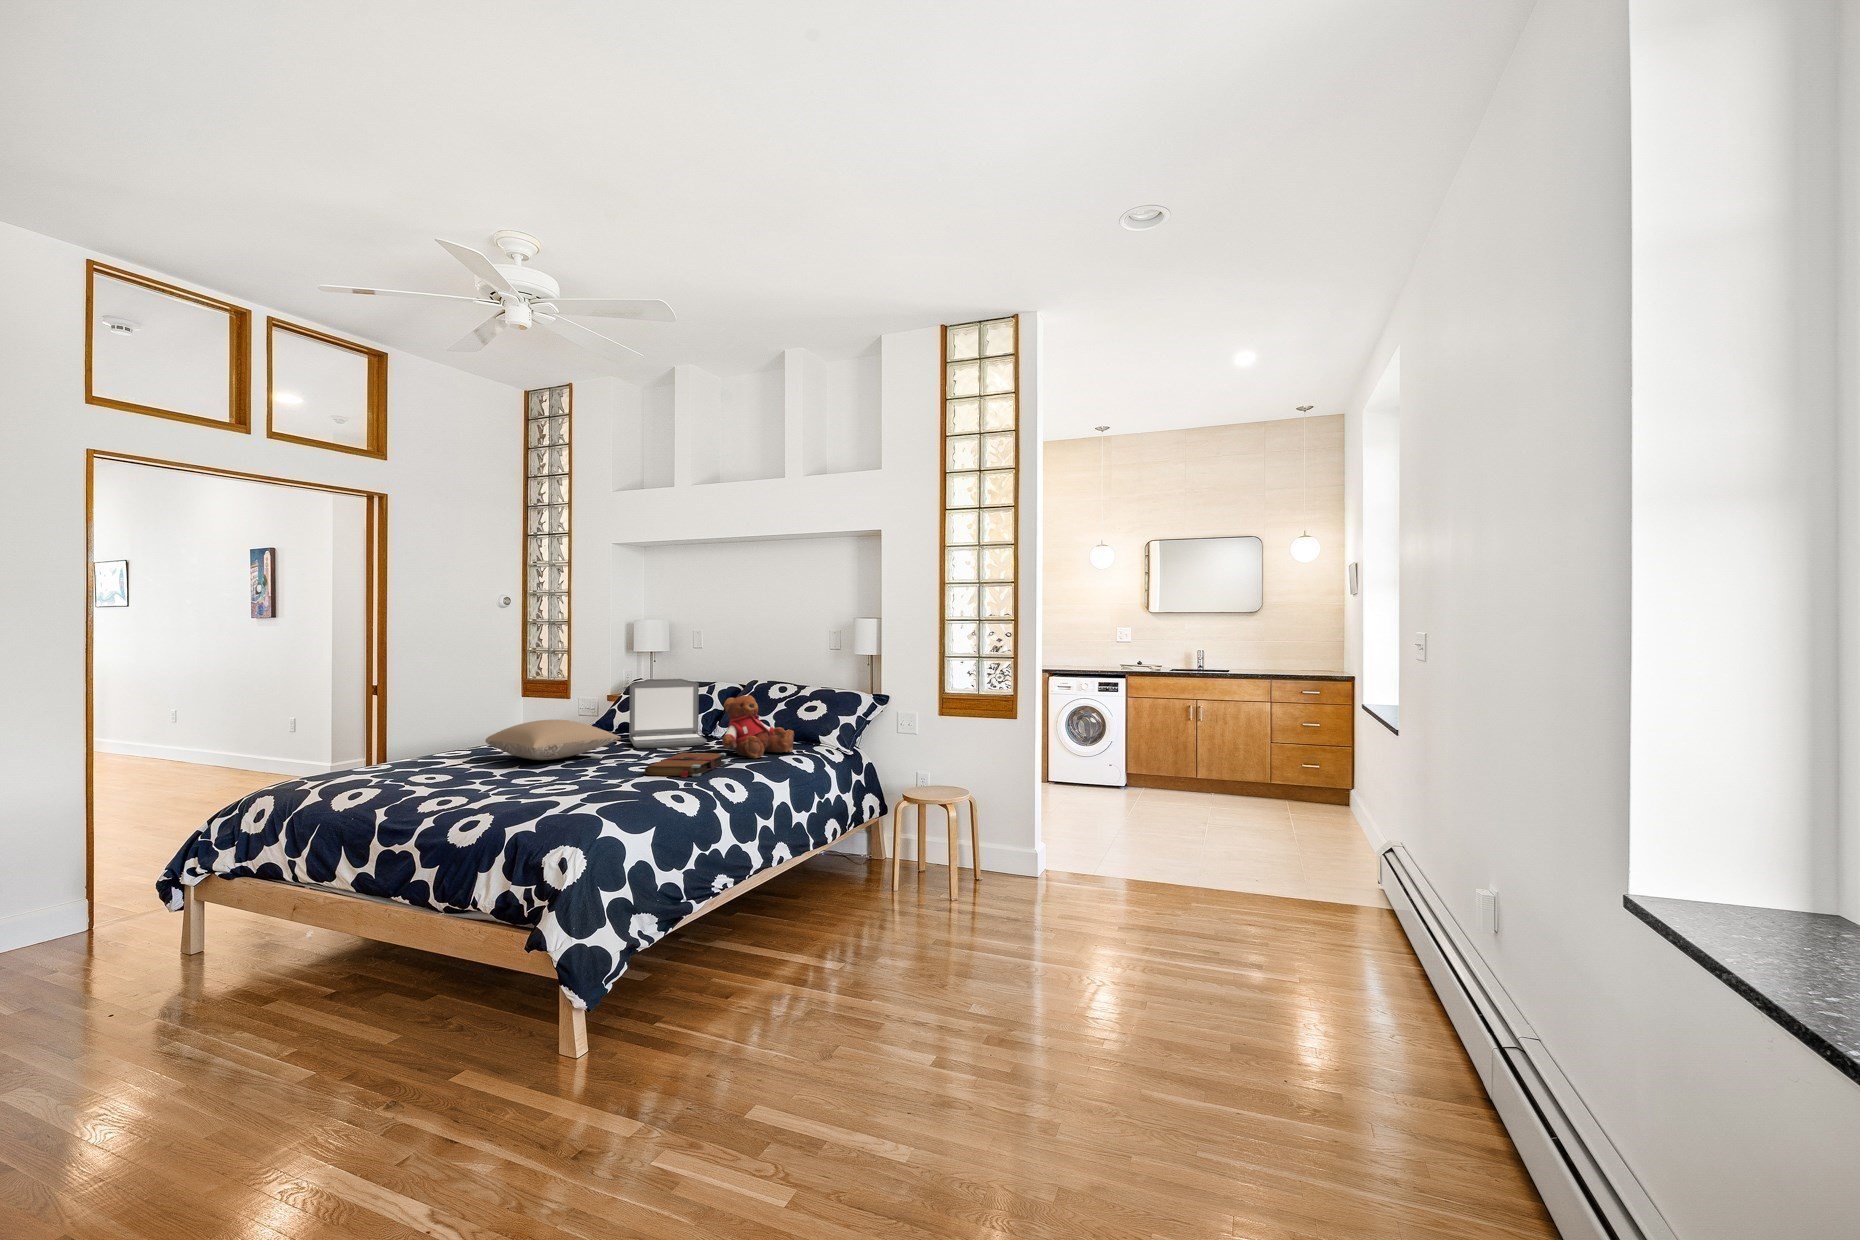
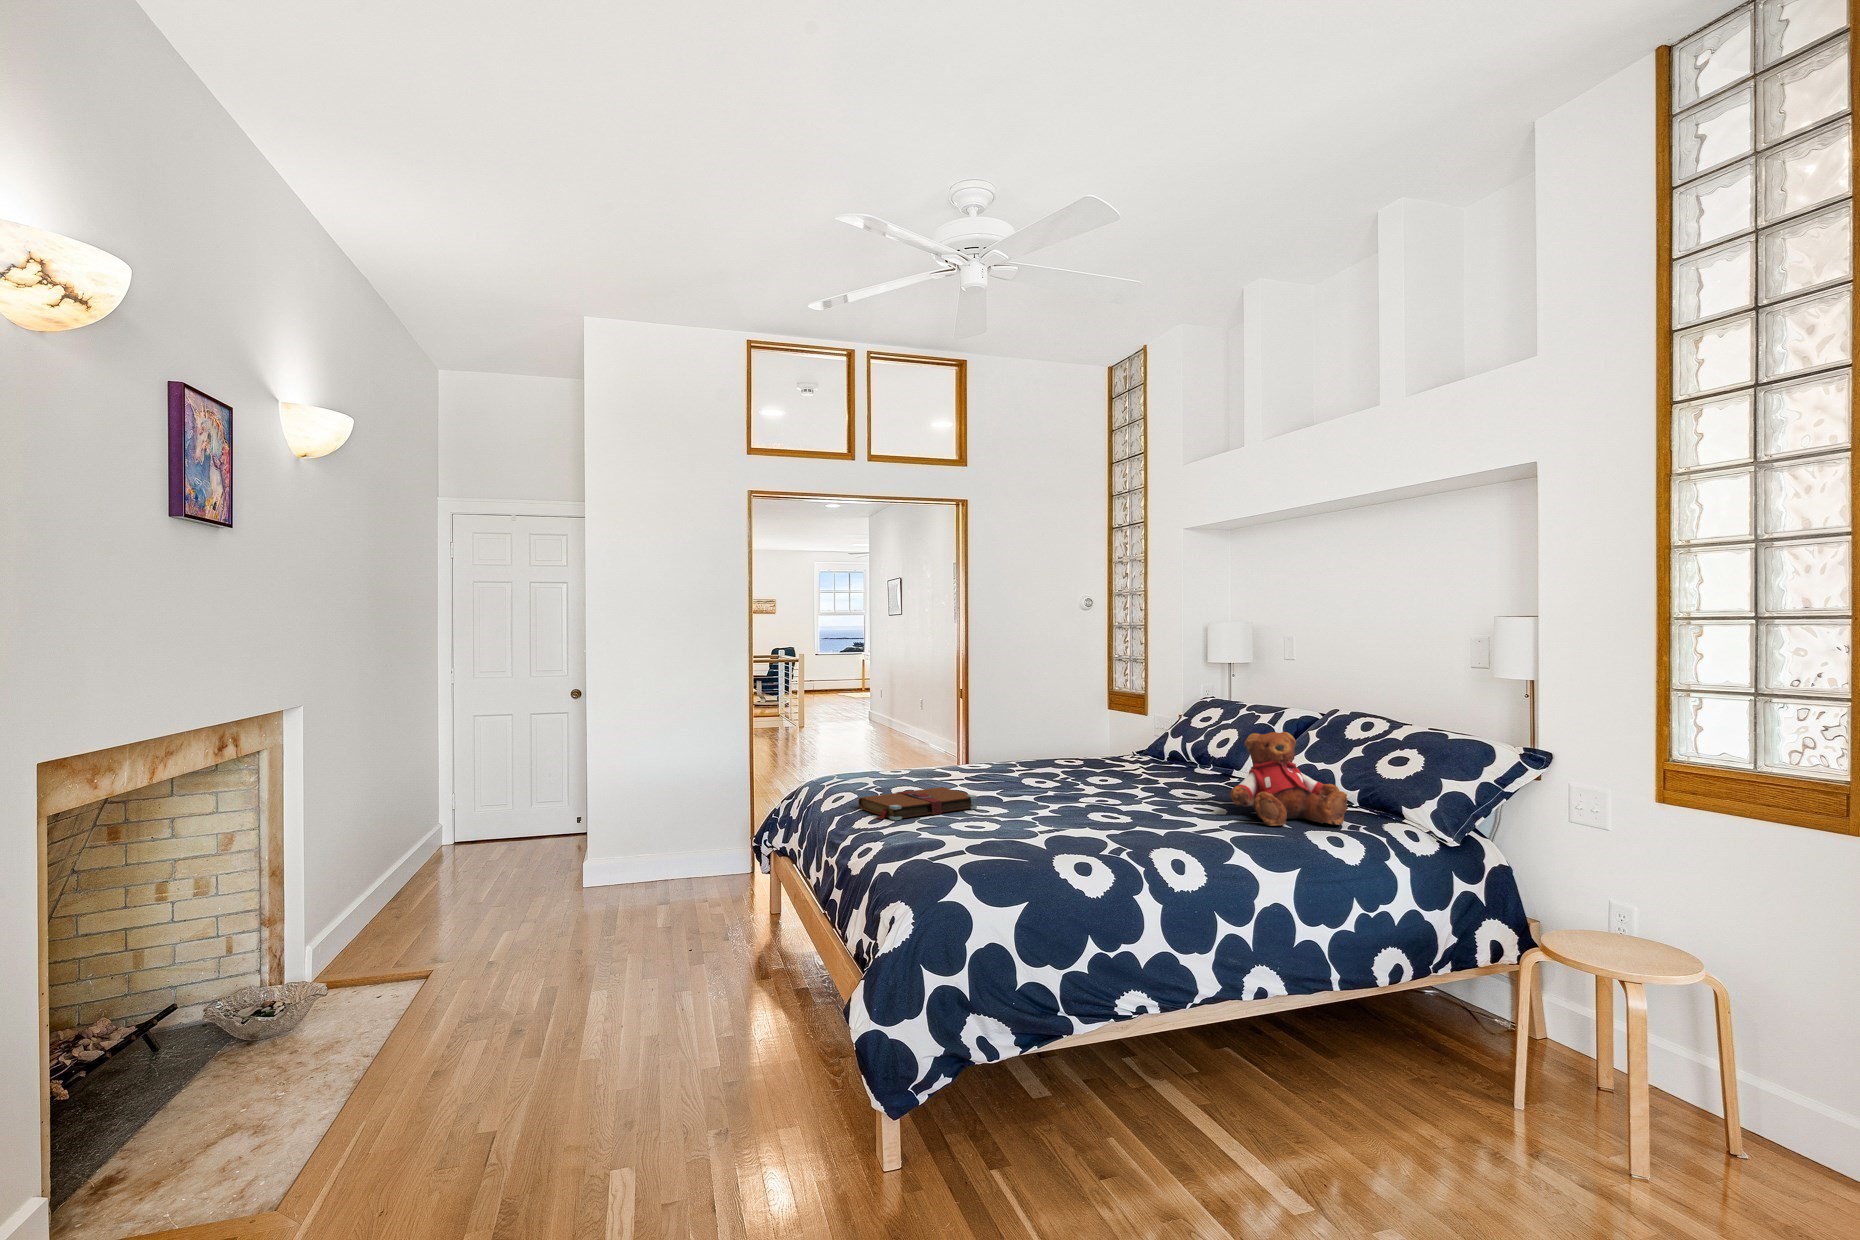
laptop: present [629,679,707,748] -> none [1148,699,1249,793]
pillow: present [485,720,621,760] -> none [987,739,1112,786]
book: present [645,753,726,778] -> present [858,787,977,820]

